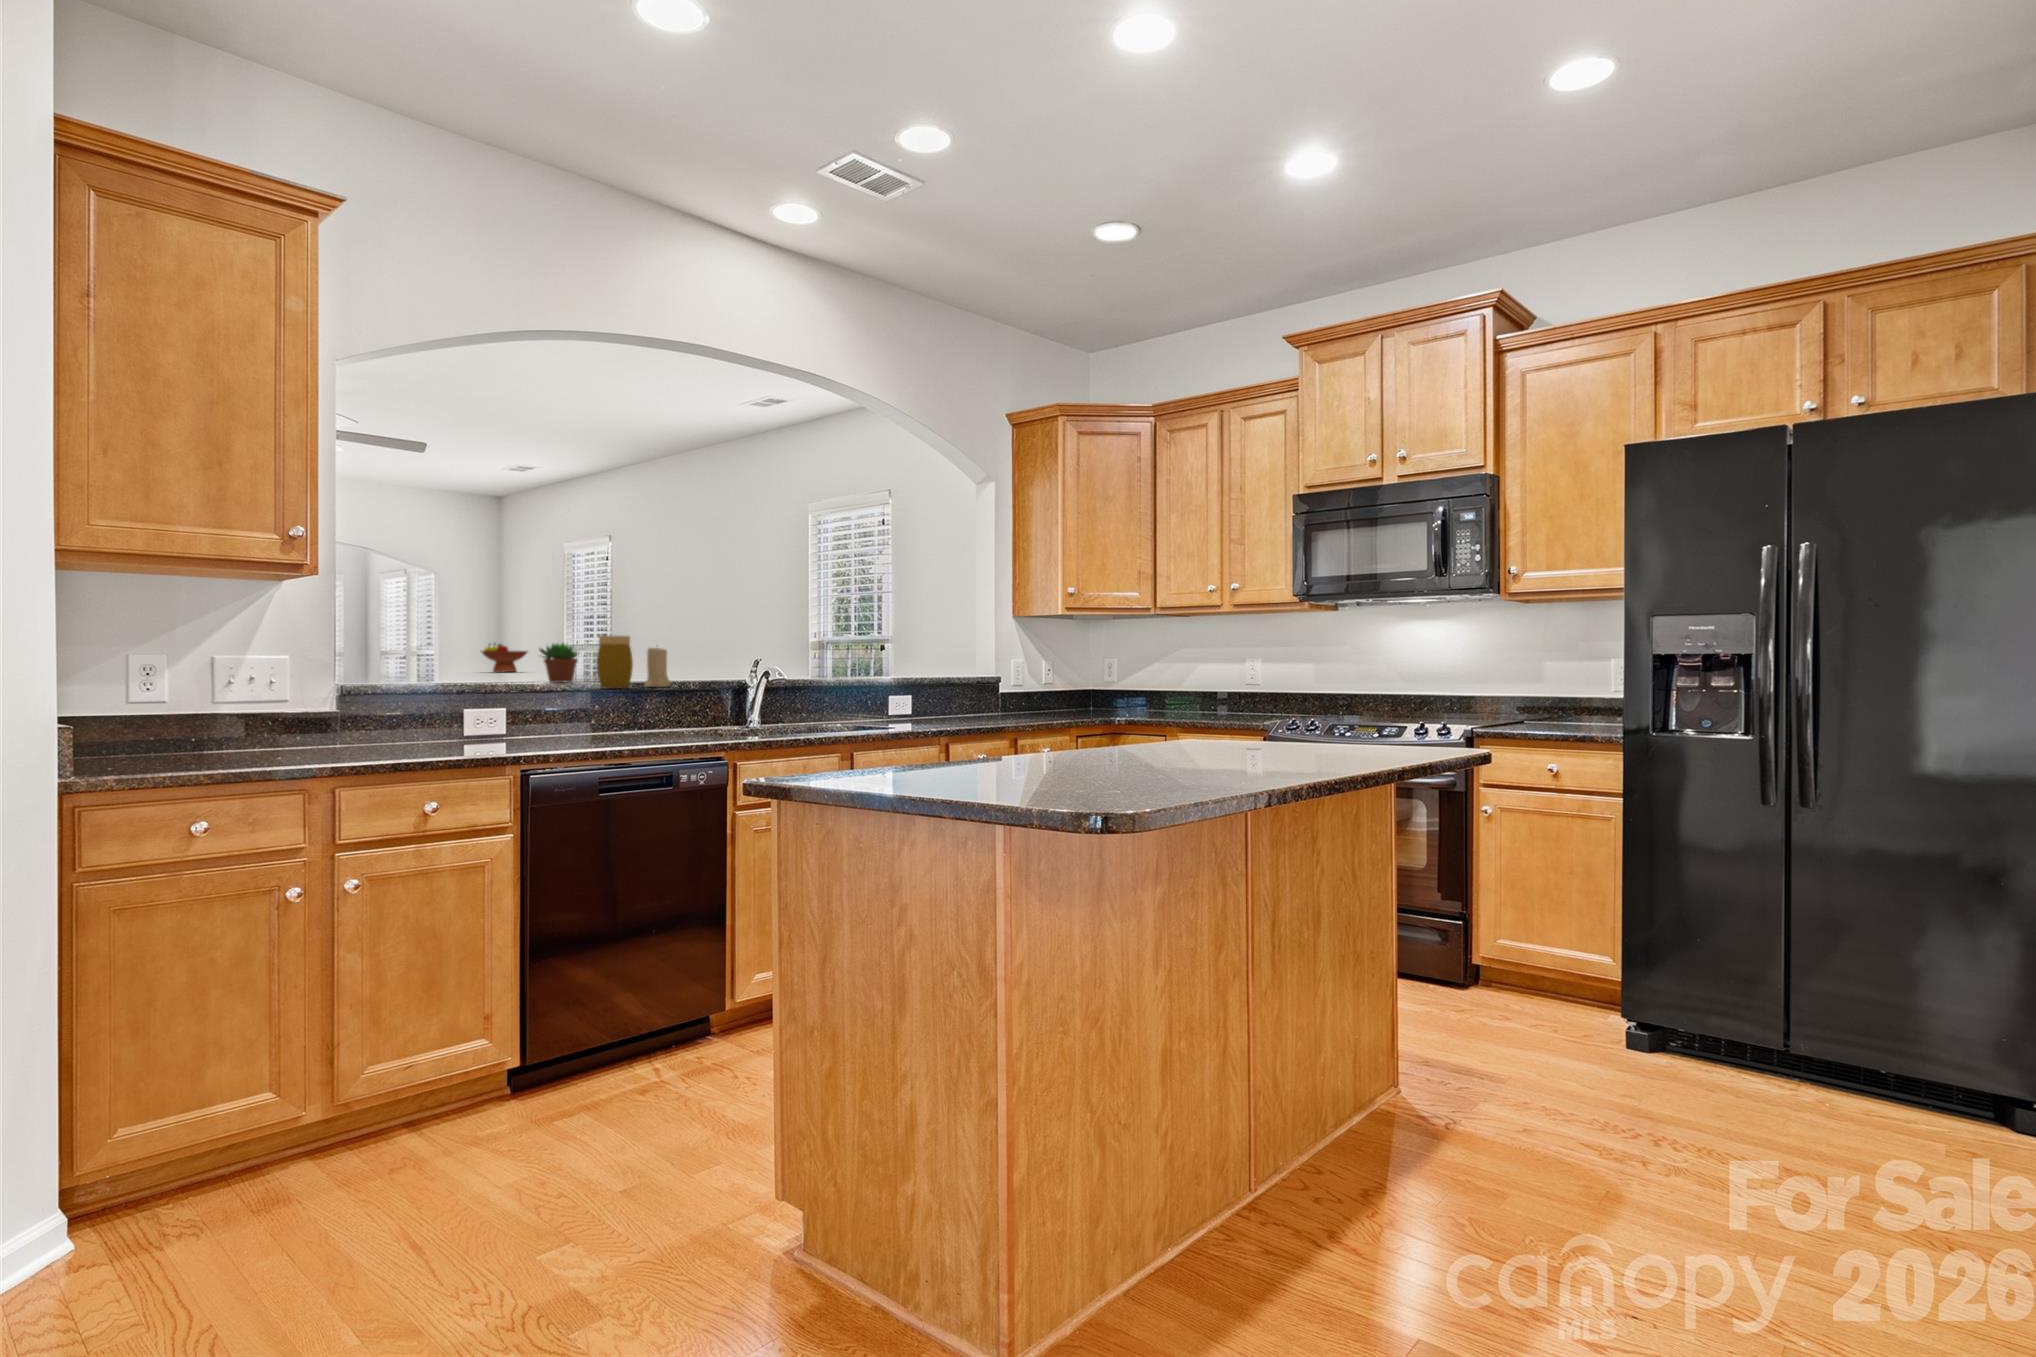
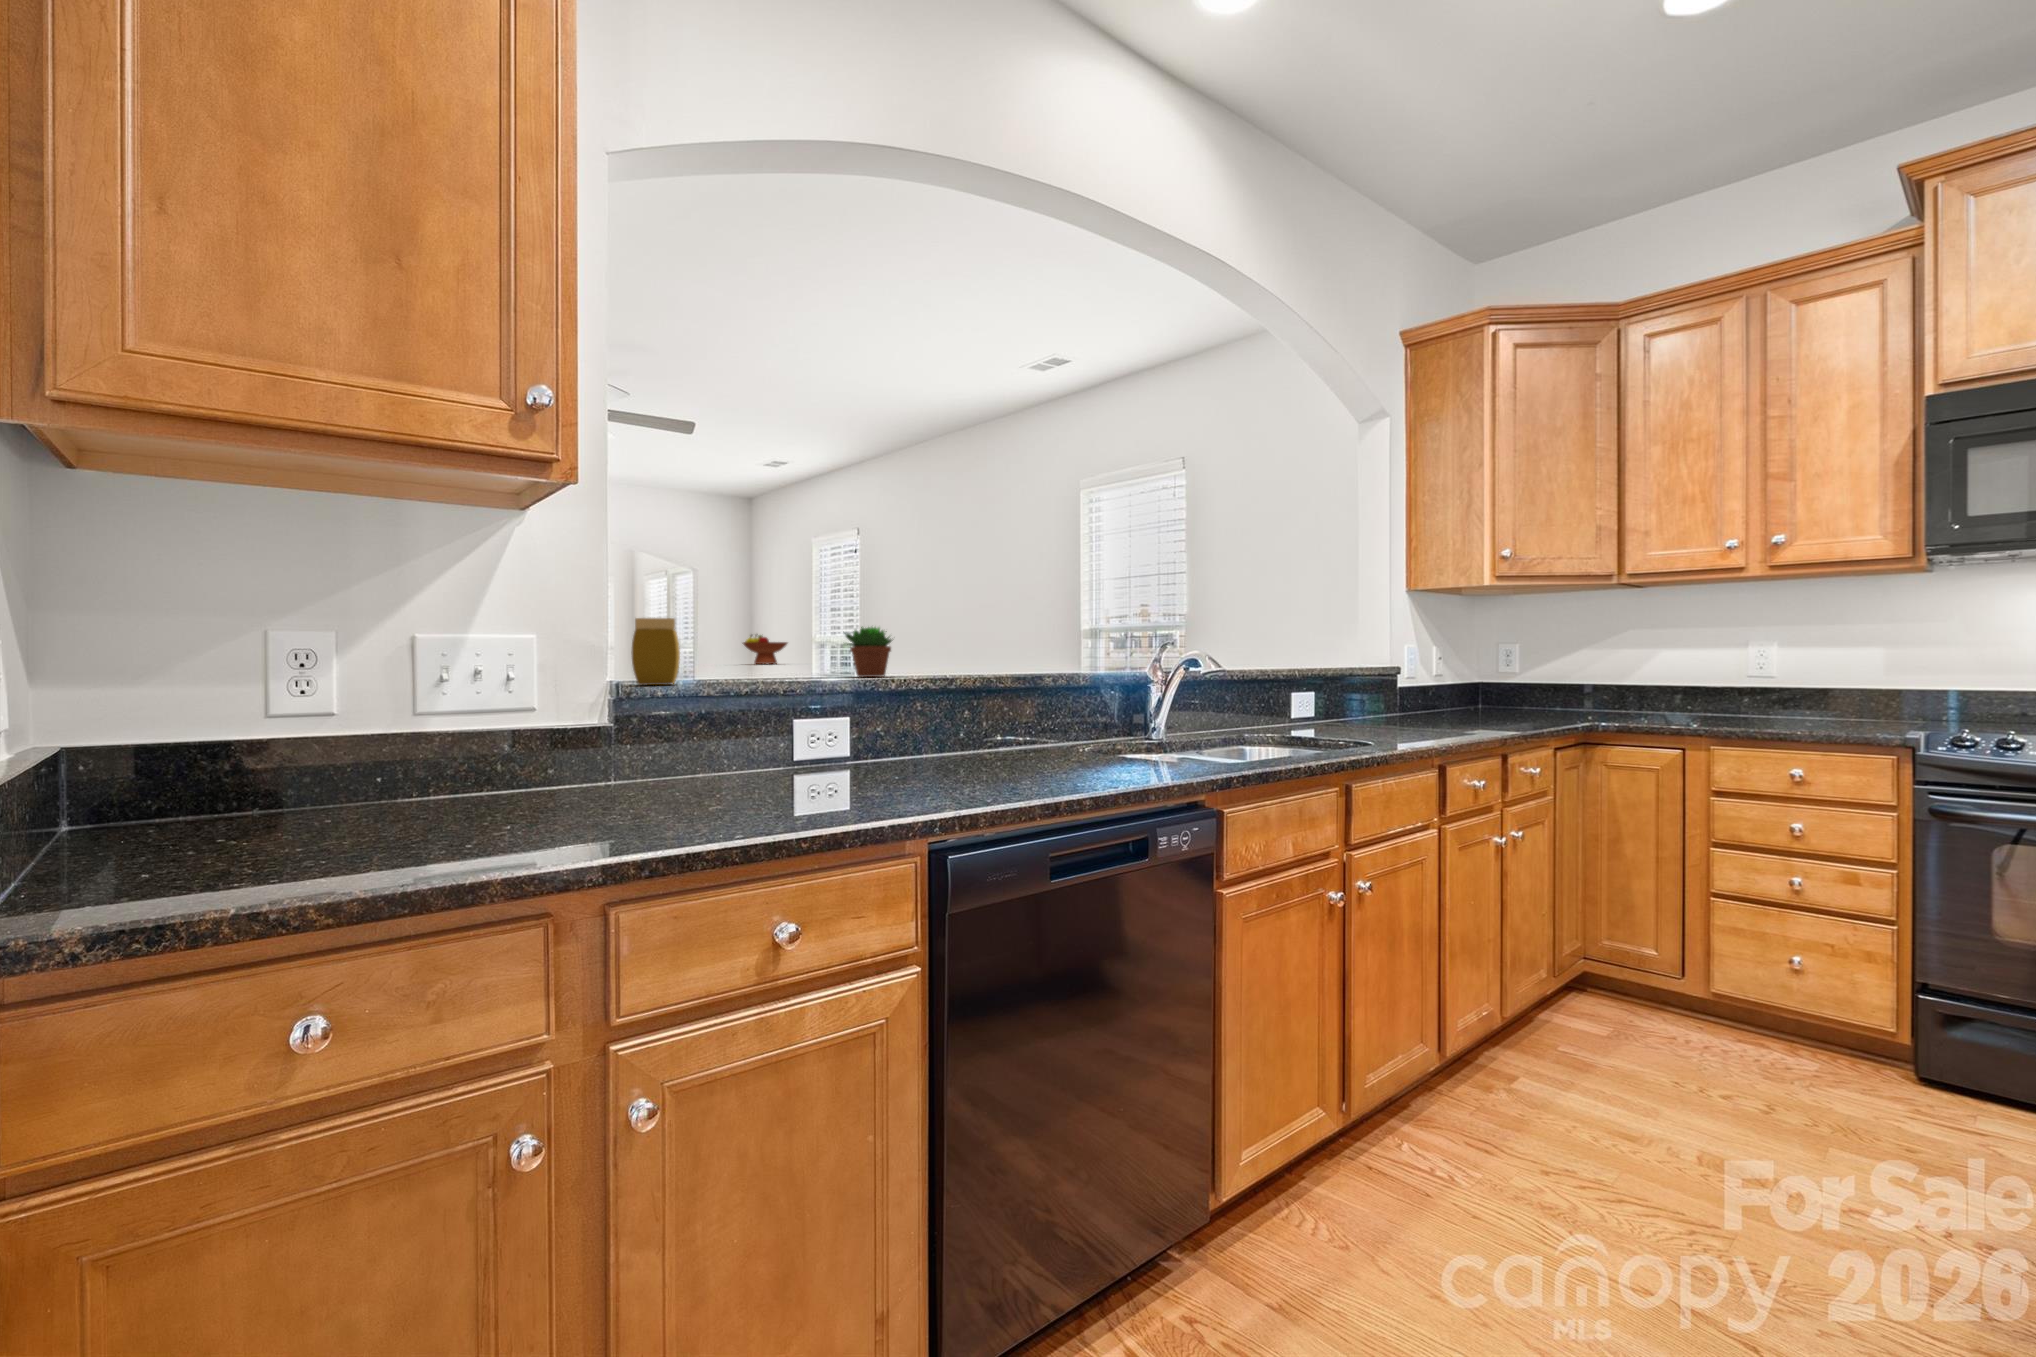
jar: present [597,636,633,688] -> present [631,618,680,685]
candle: present [644,647,671,687] -> none [1018,624,1055,684]

